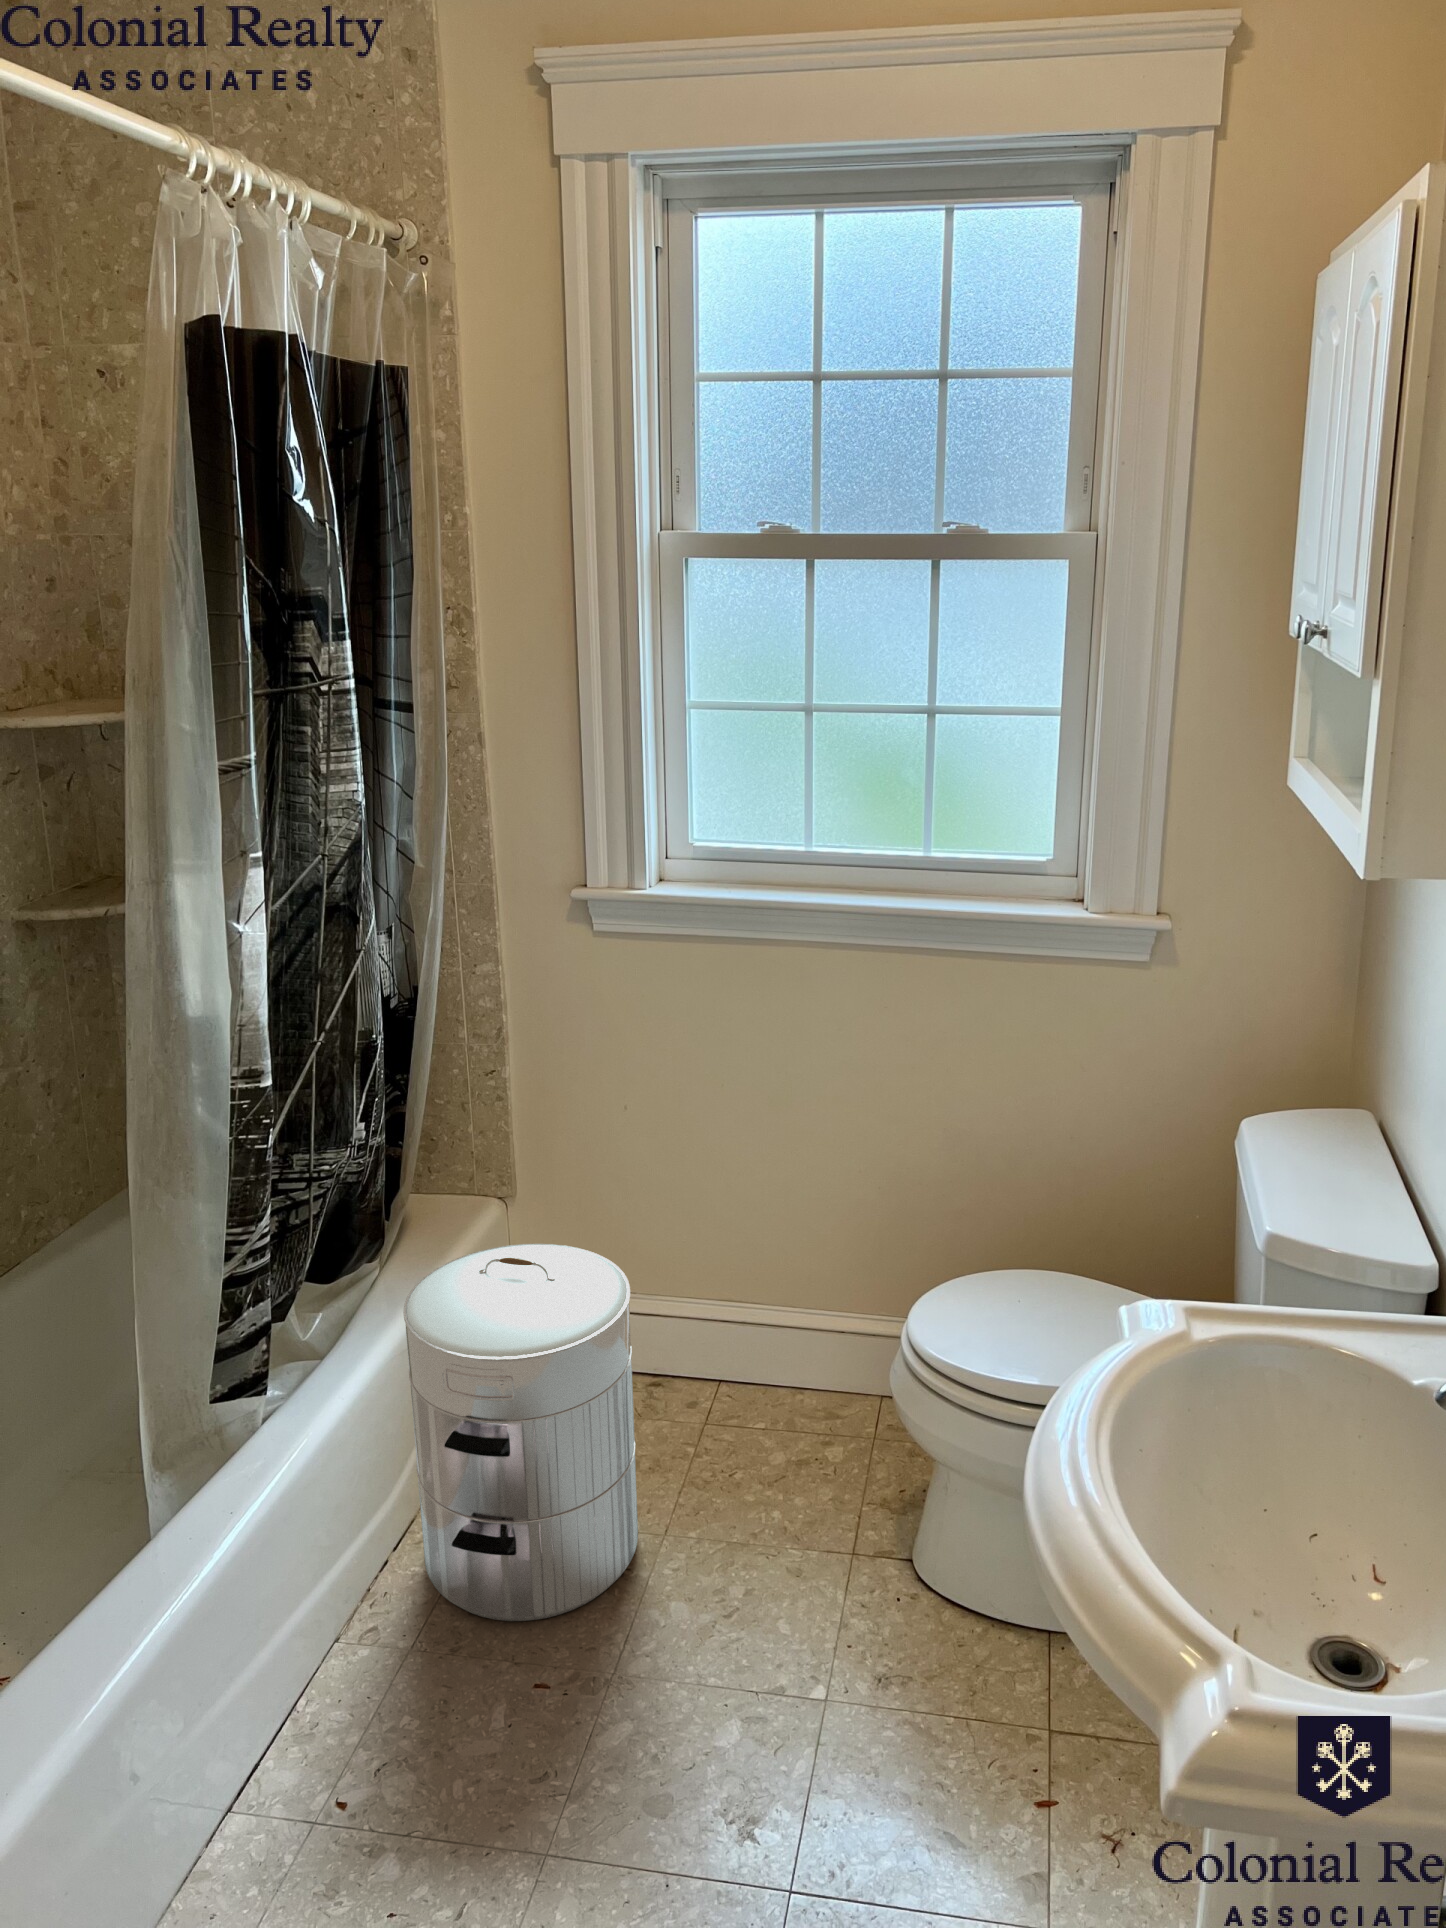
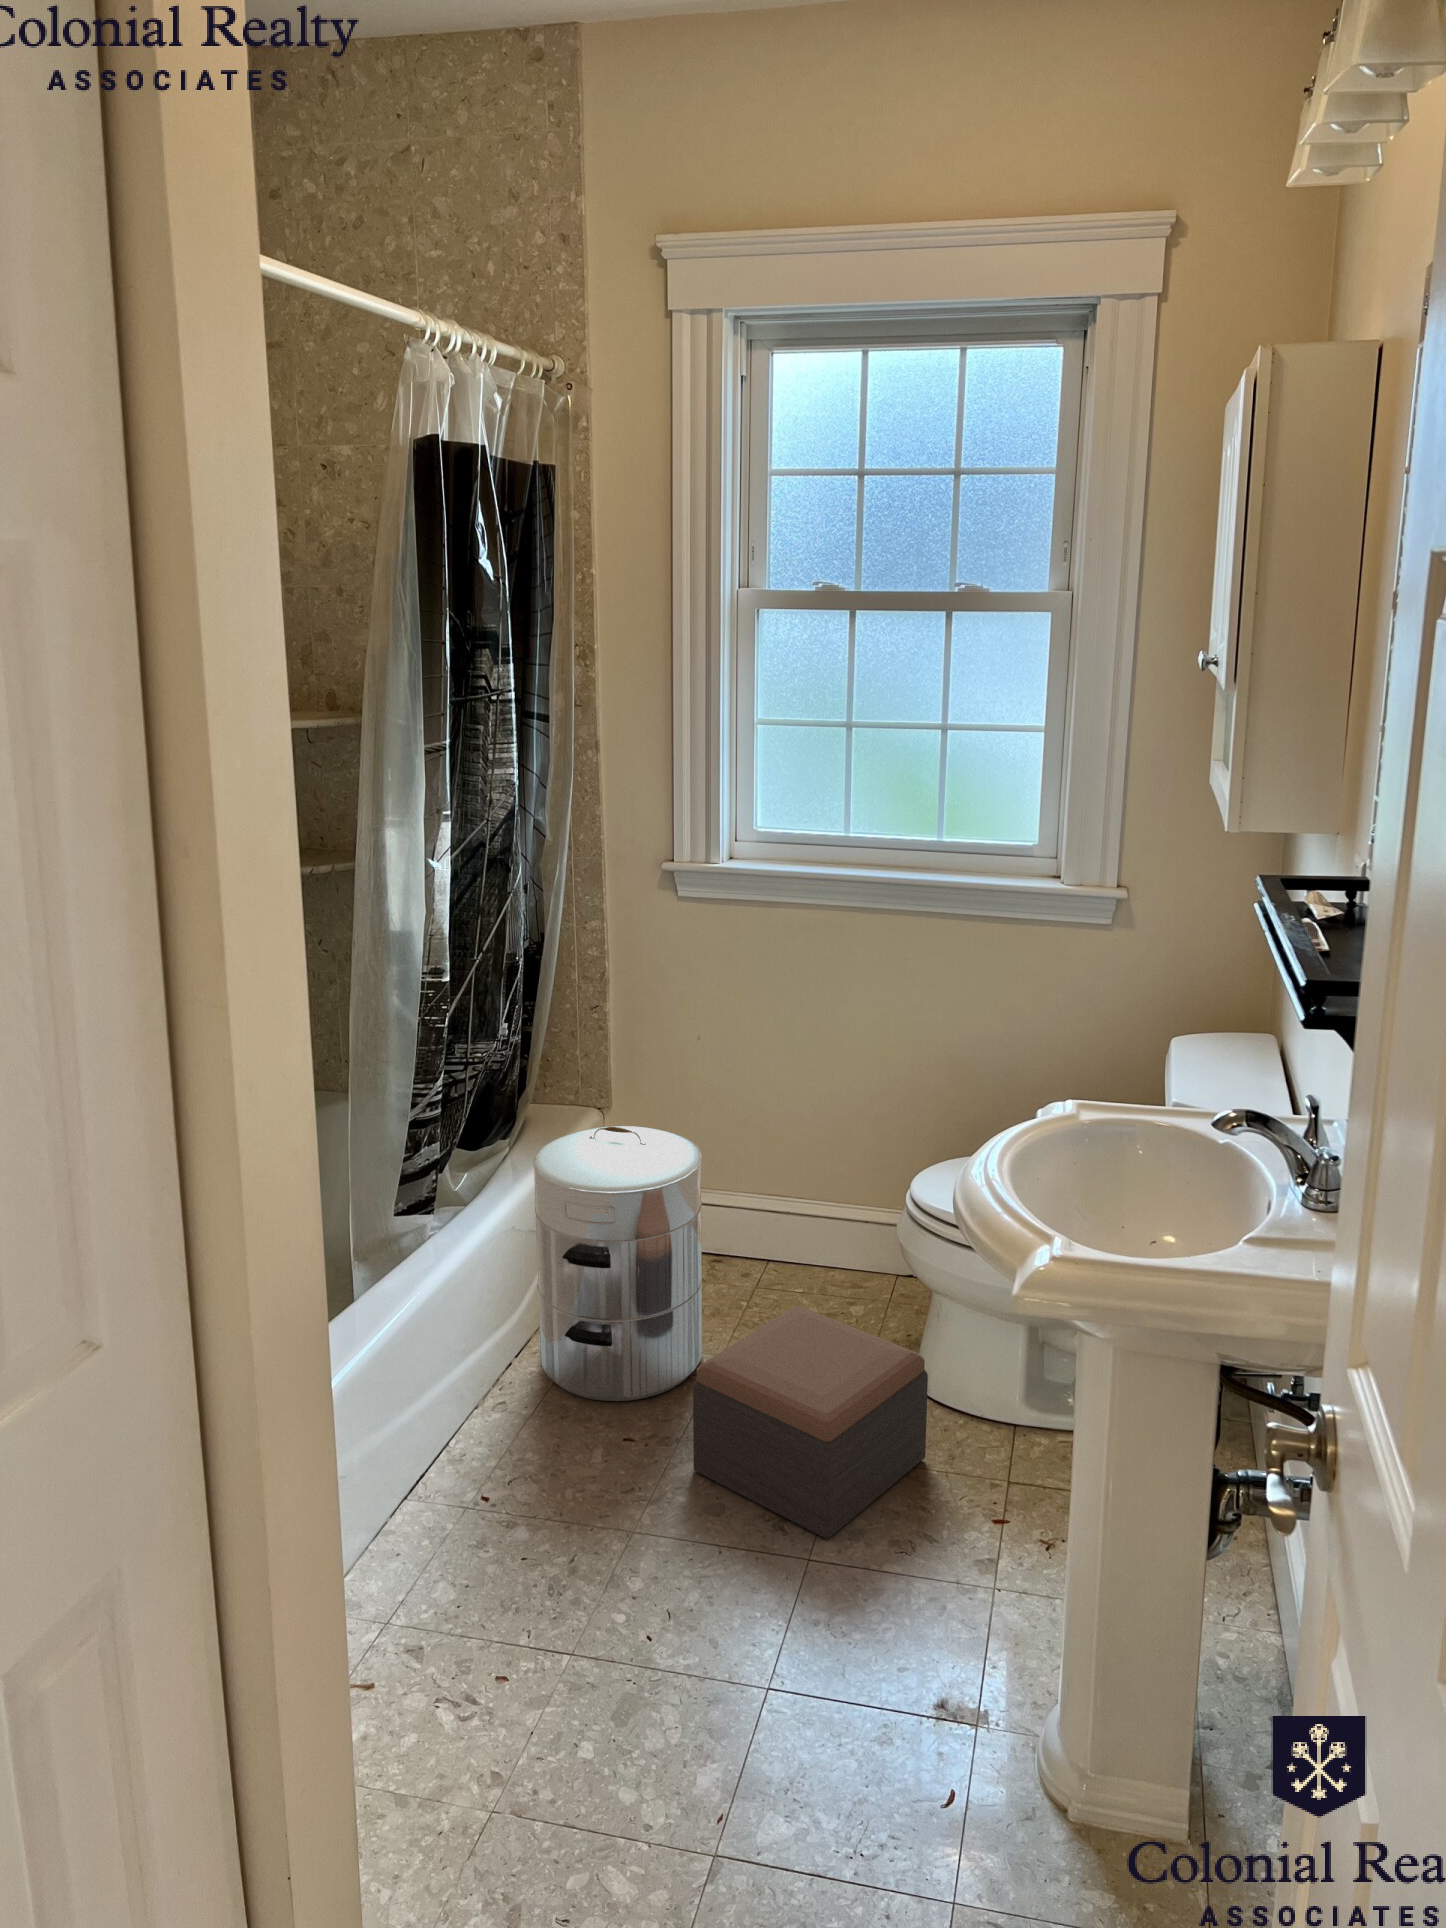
footstool: none [624,1491,940,1849] -> present [693,1306,928,1539]

